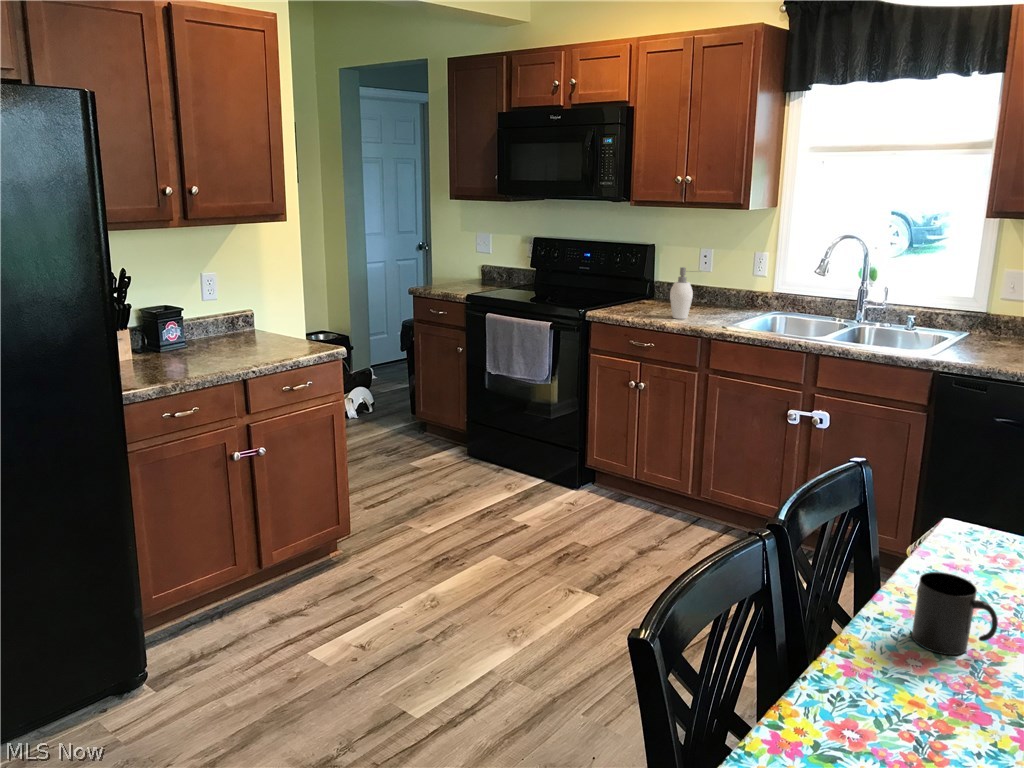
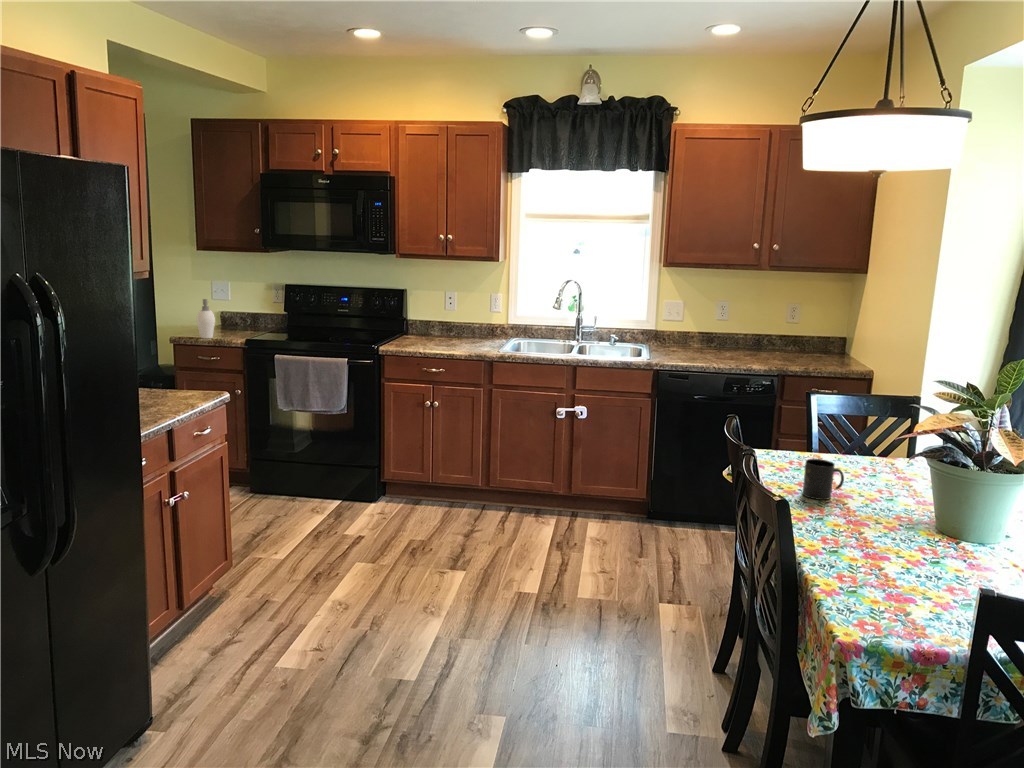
soap dispenser: present [670,267,693,319] -> present [197,299,215,338]

